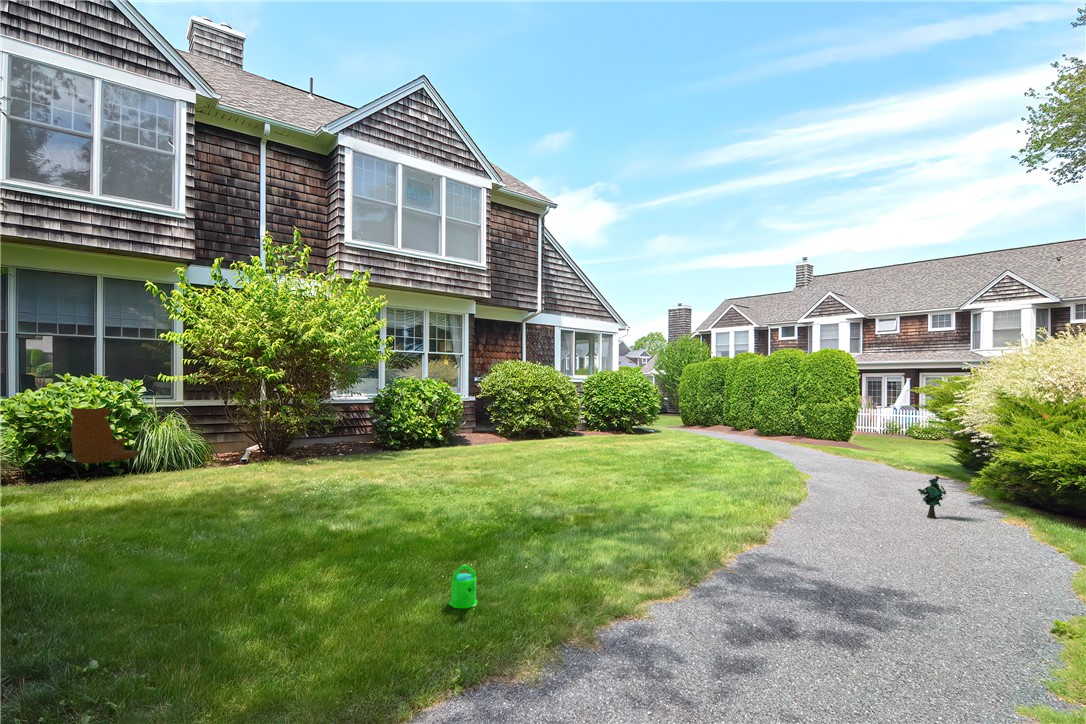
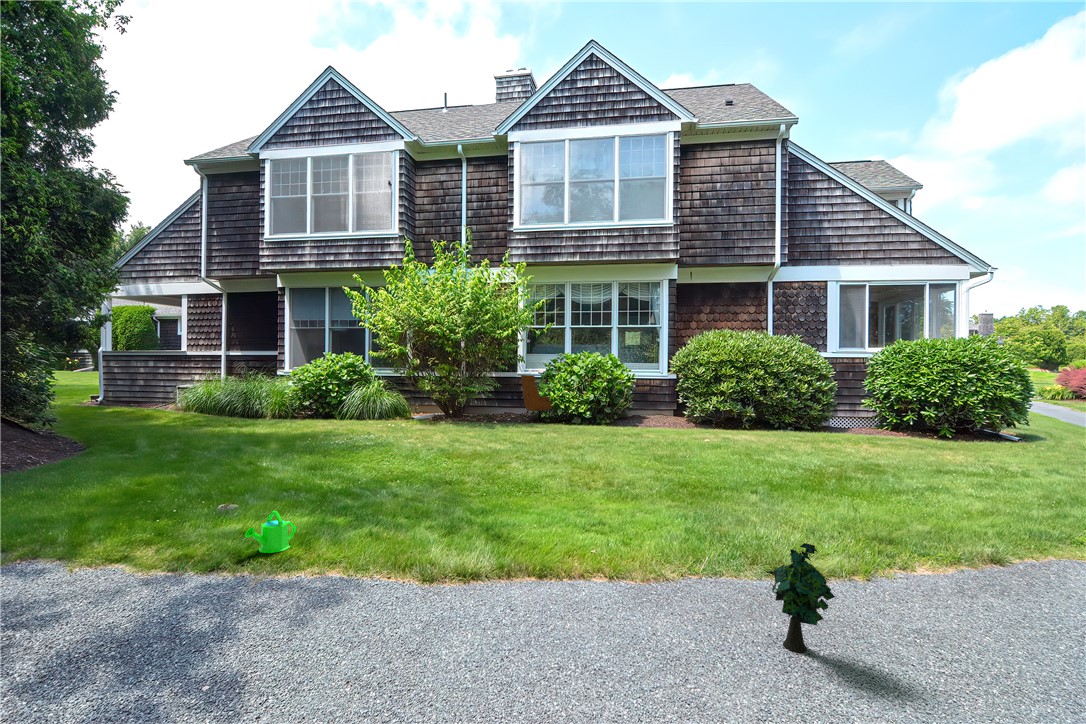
lounge chair: present [71,408,139,482] -> present [521,375,568,423]
watering can: present [449,564,478,608] -> present [245,511,296,553]

